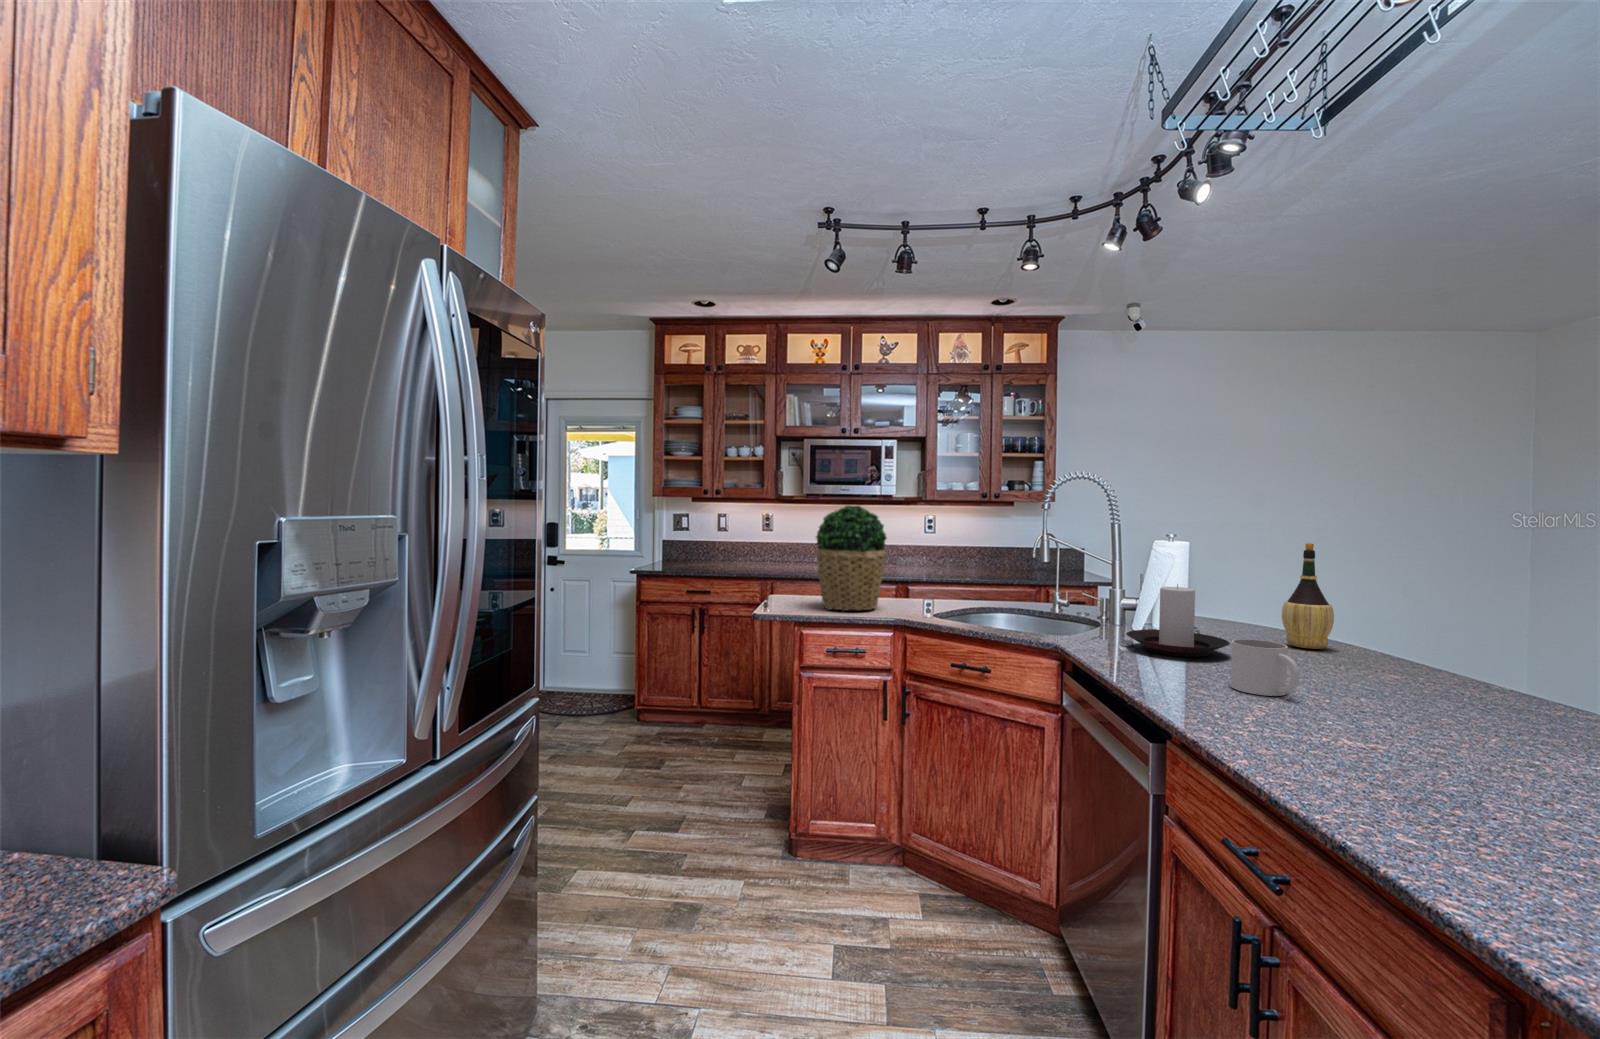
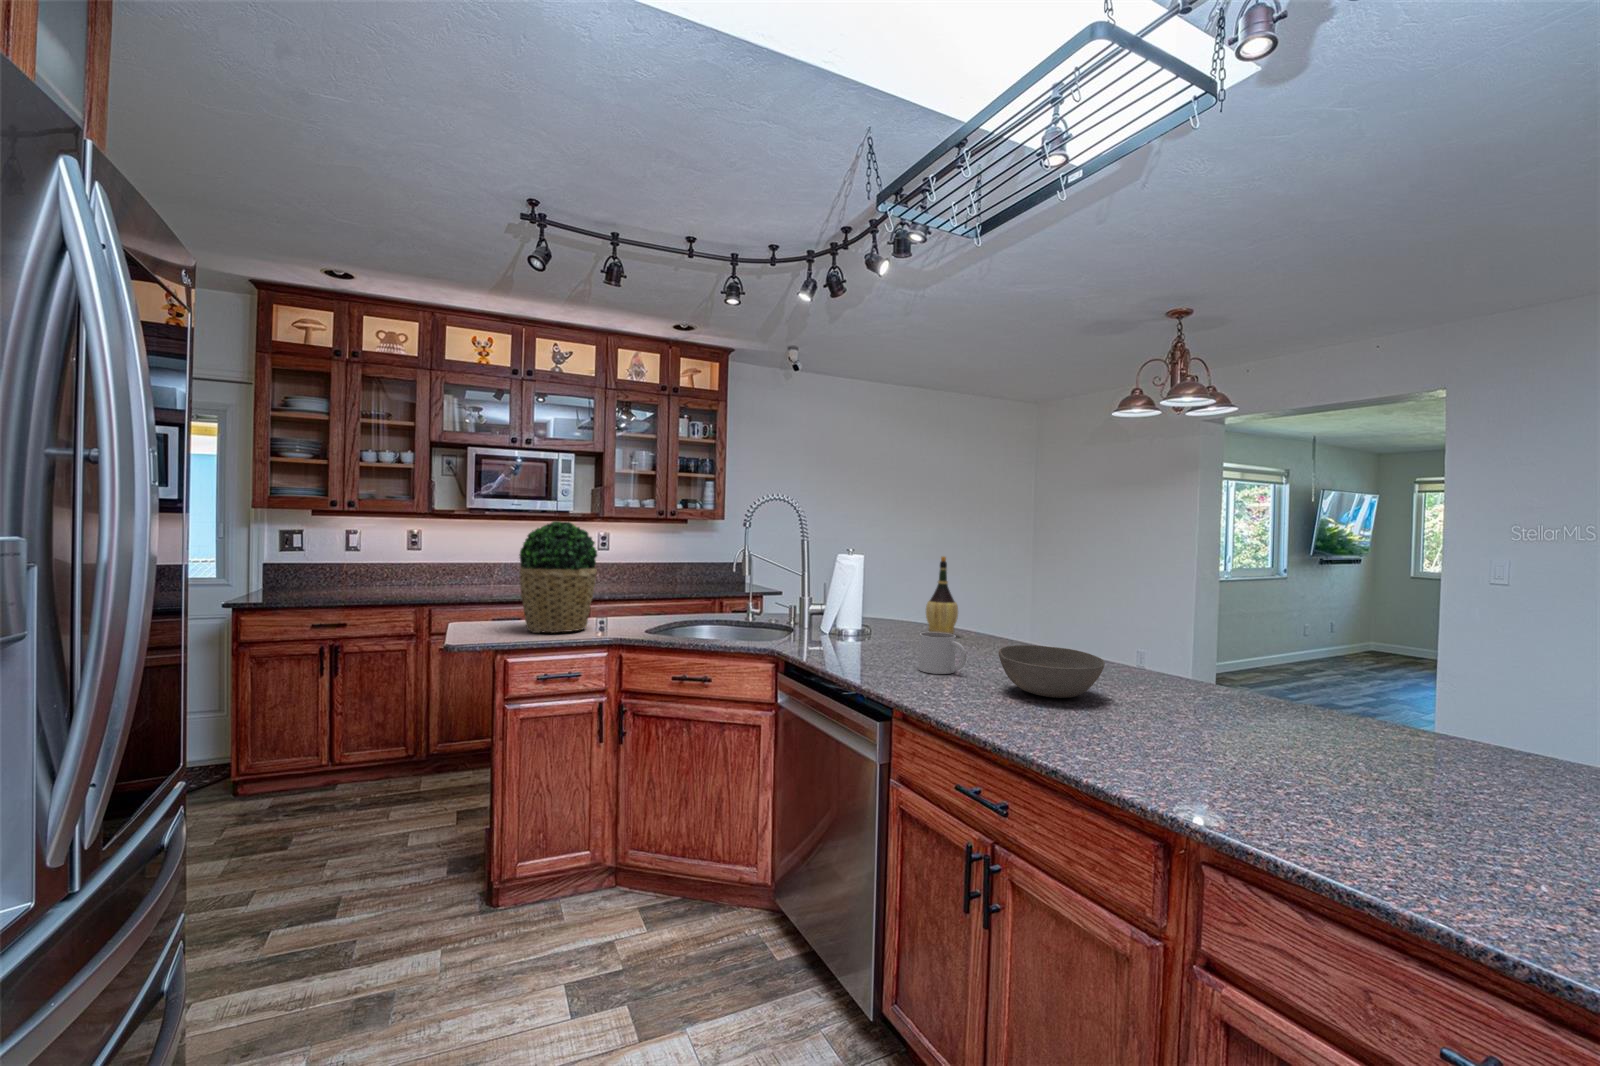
candle holder: present [1126,584,1230,657] -> none [828,591,903,650]
bowl: none [1338,667,1538,753] -> present [999,645,1105,698]

